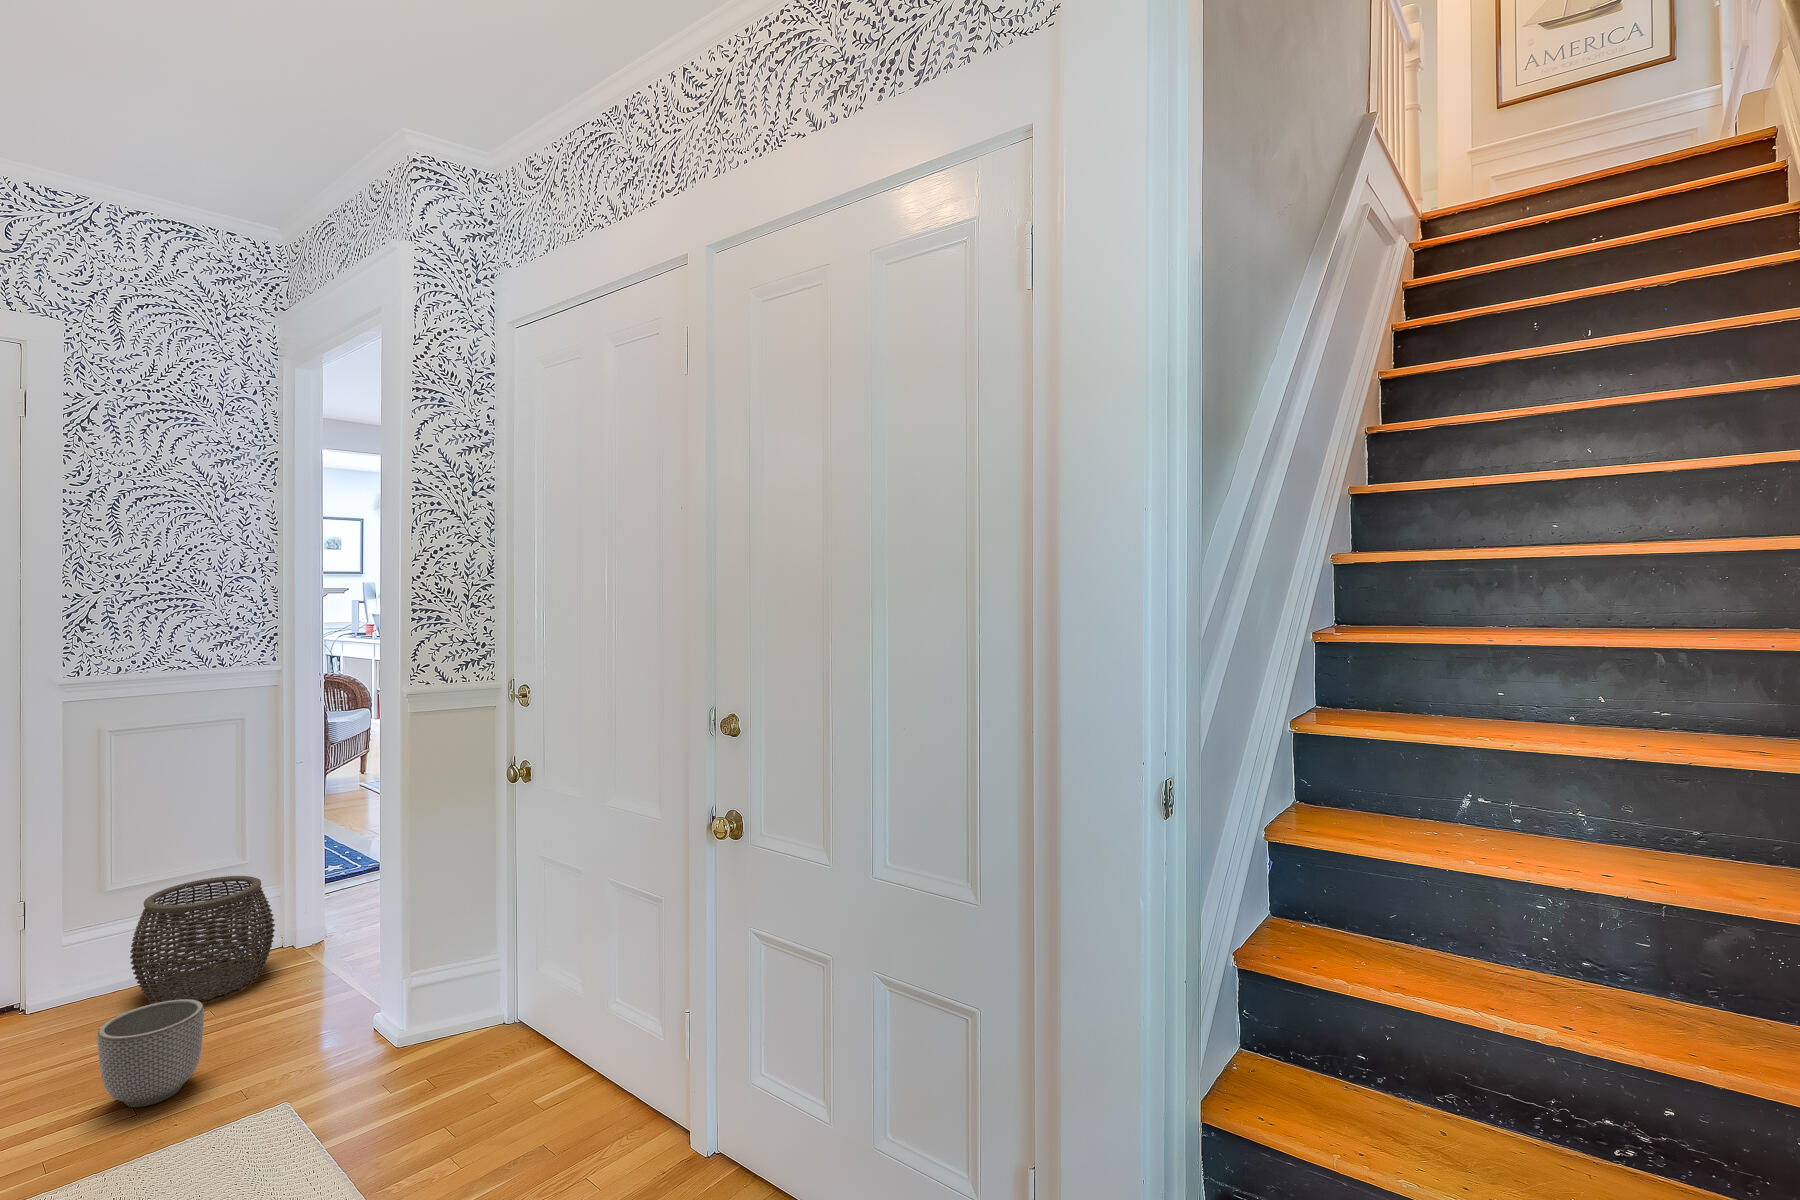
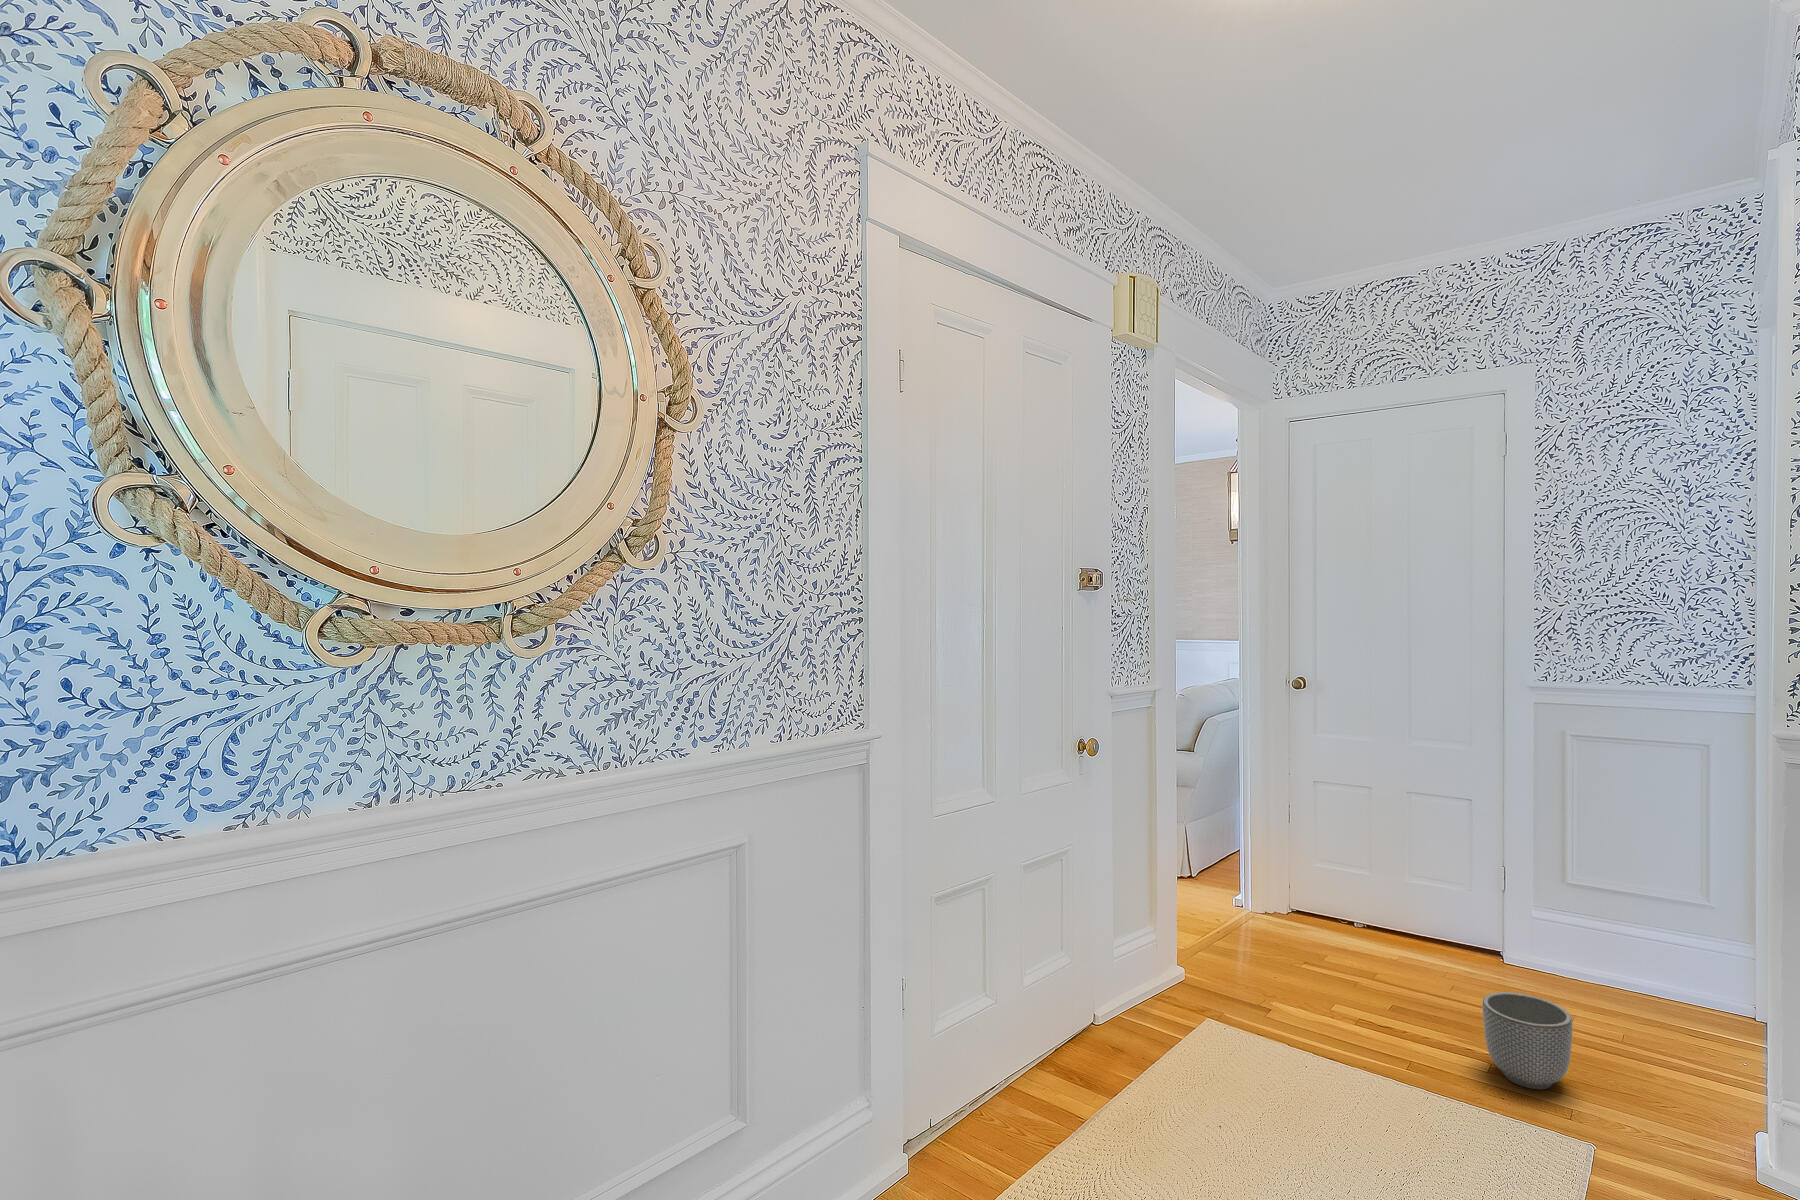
woven basket: present [130,876,275,1004] -> none [1571,898,1720,1033]

